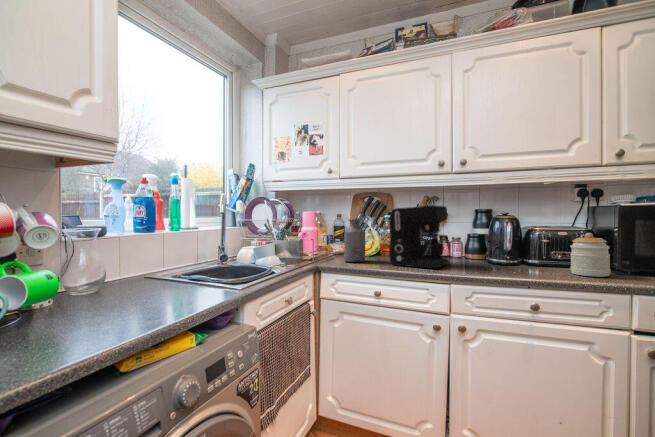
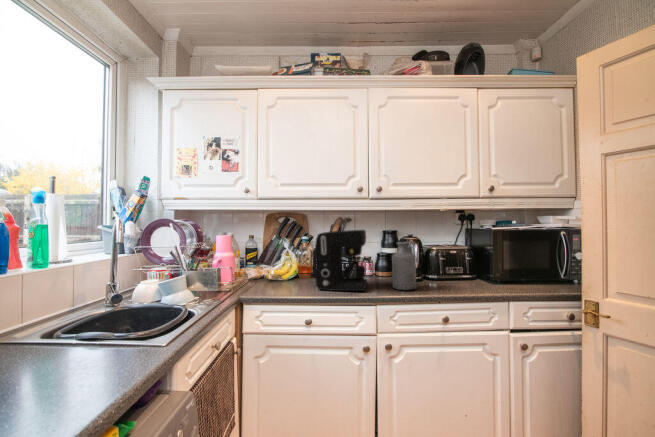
bottle: present [344,219,366,262] -> present [392,242,416,290]
jar: present [570,233,610,277] -> none [463,253,492,289]

